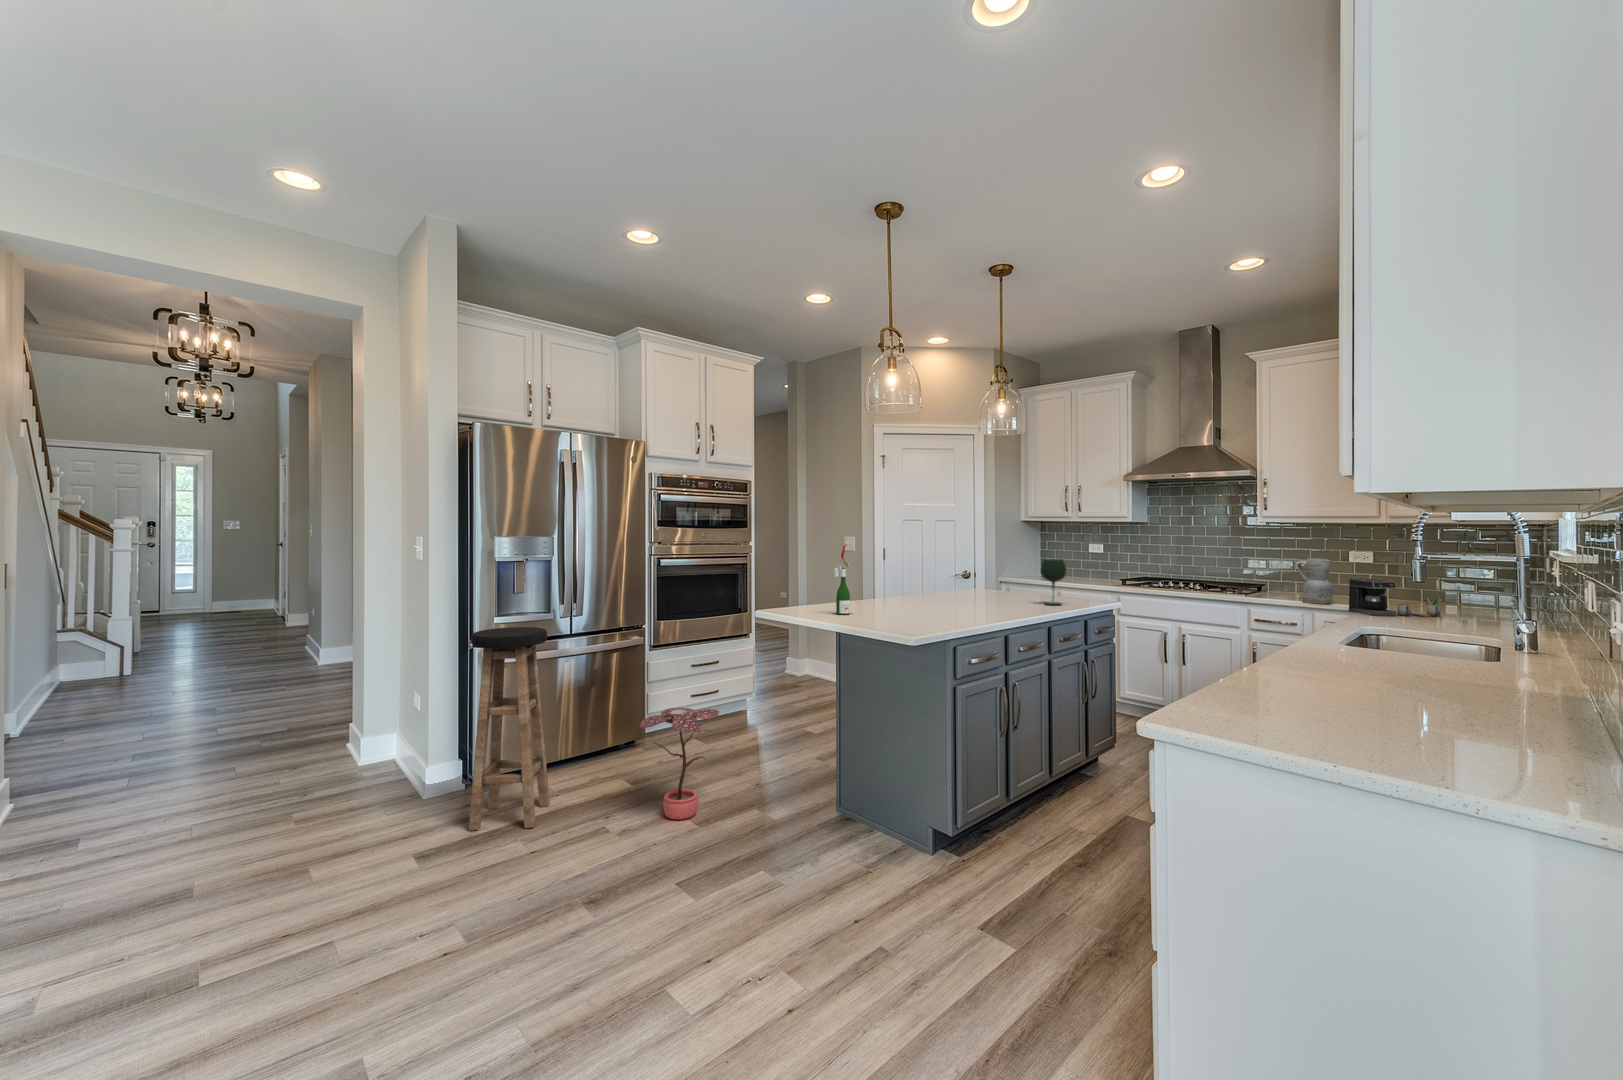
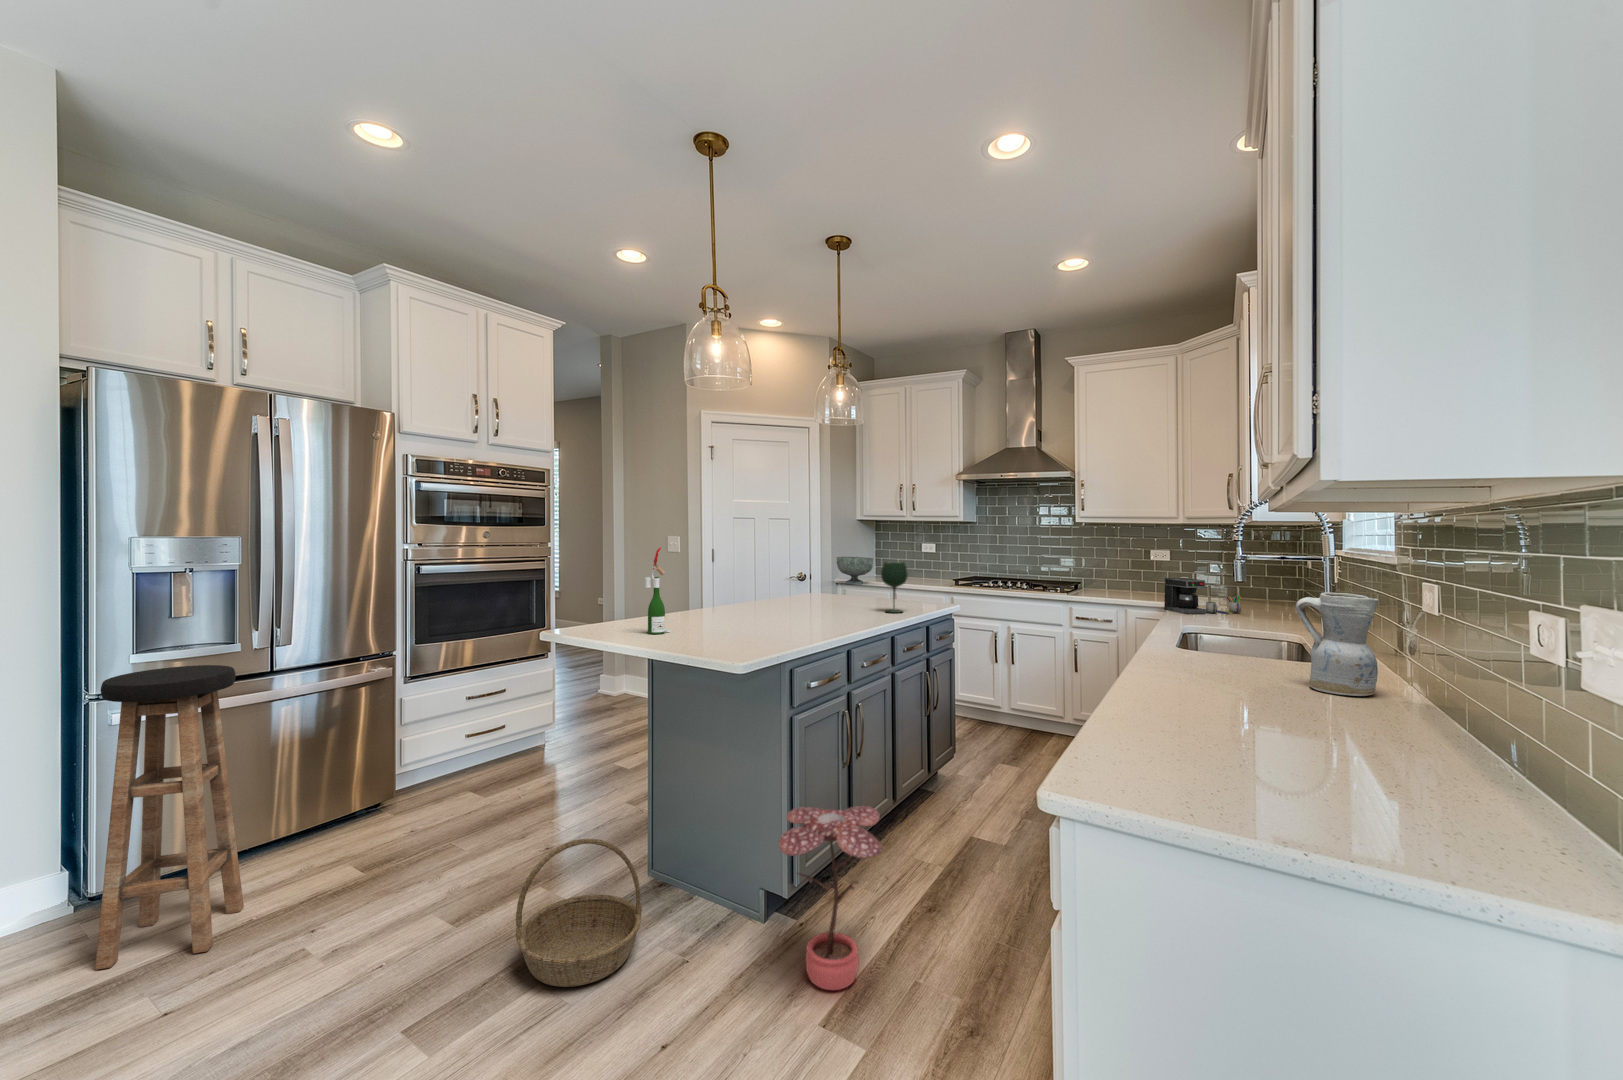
decorative bowl: none [1004,557,1040,583] -> present [837,557,873,584]
ceramic pitcher: present [1297,558,1333,604] -> present [1296,592,1378,696]
potted plant: present [640,708,719,819] -> present [779,806,882,990]
basket: none [740,770,833,880] -> present [516,839,642,987]

